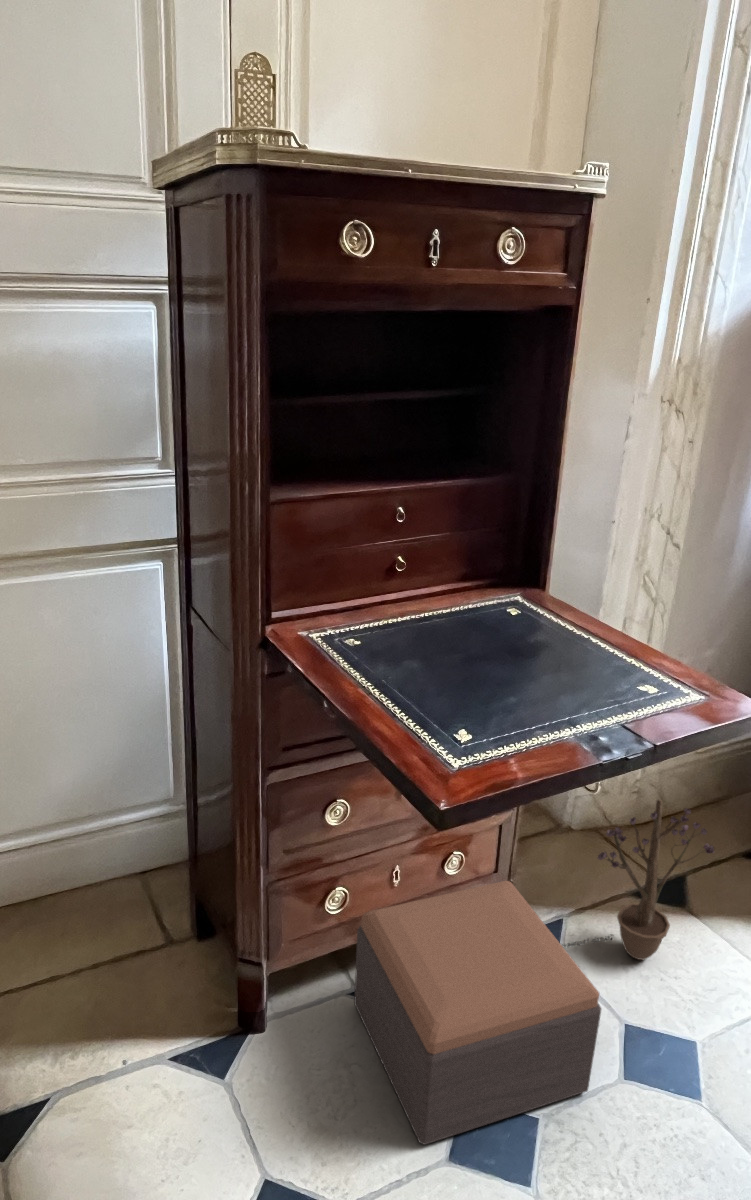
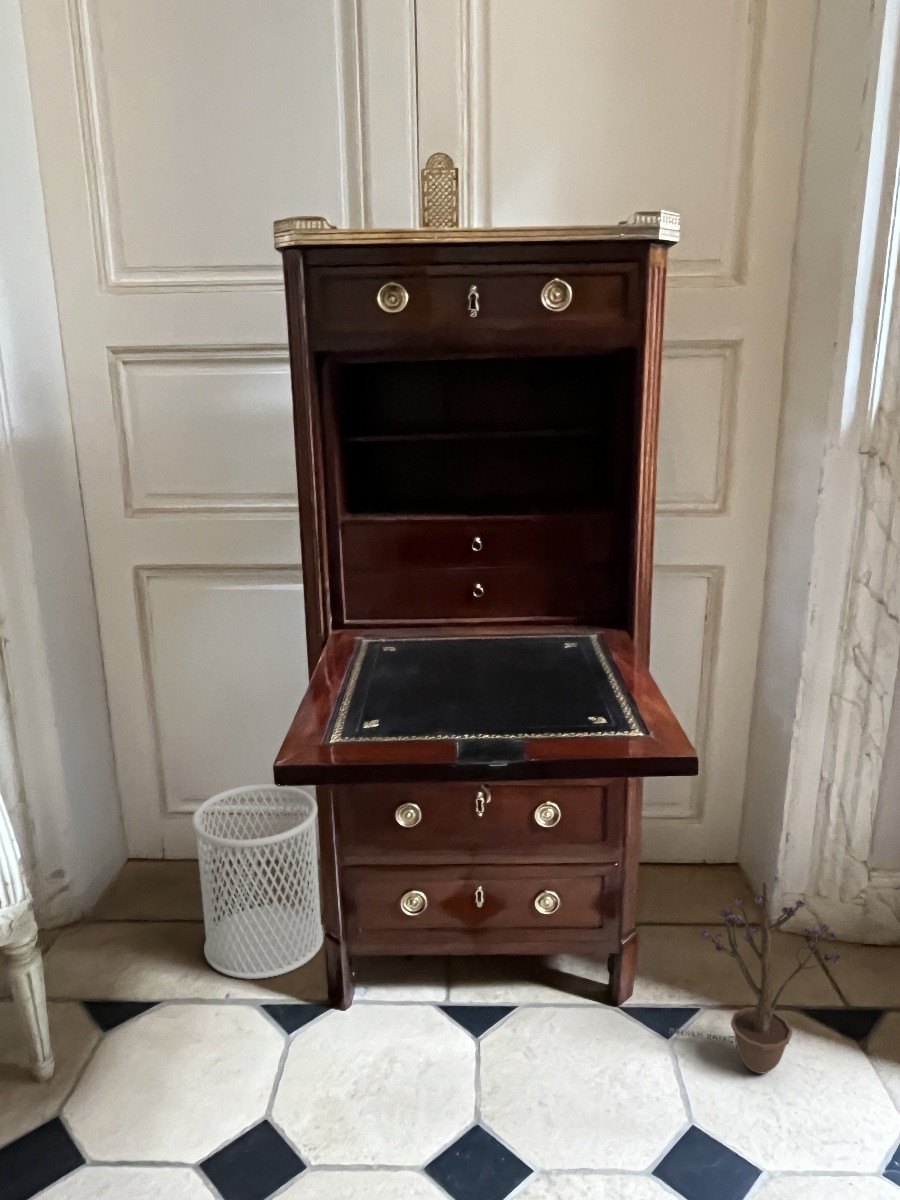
wastebasket: none [32,804,188,1036] -> present [192,784,323,979]
footstool: present [354,880,601,1144] -> none [402,922,604,1164]

